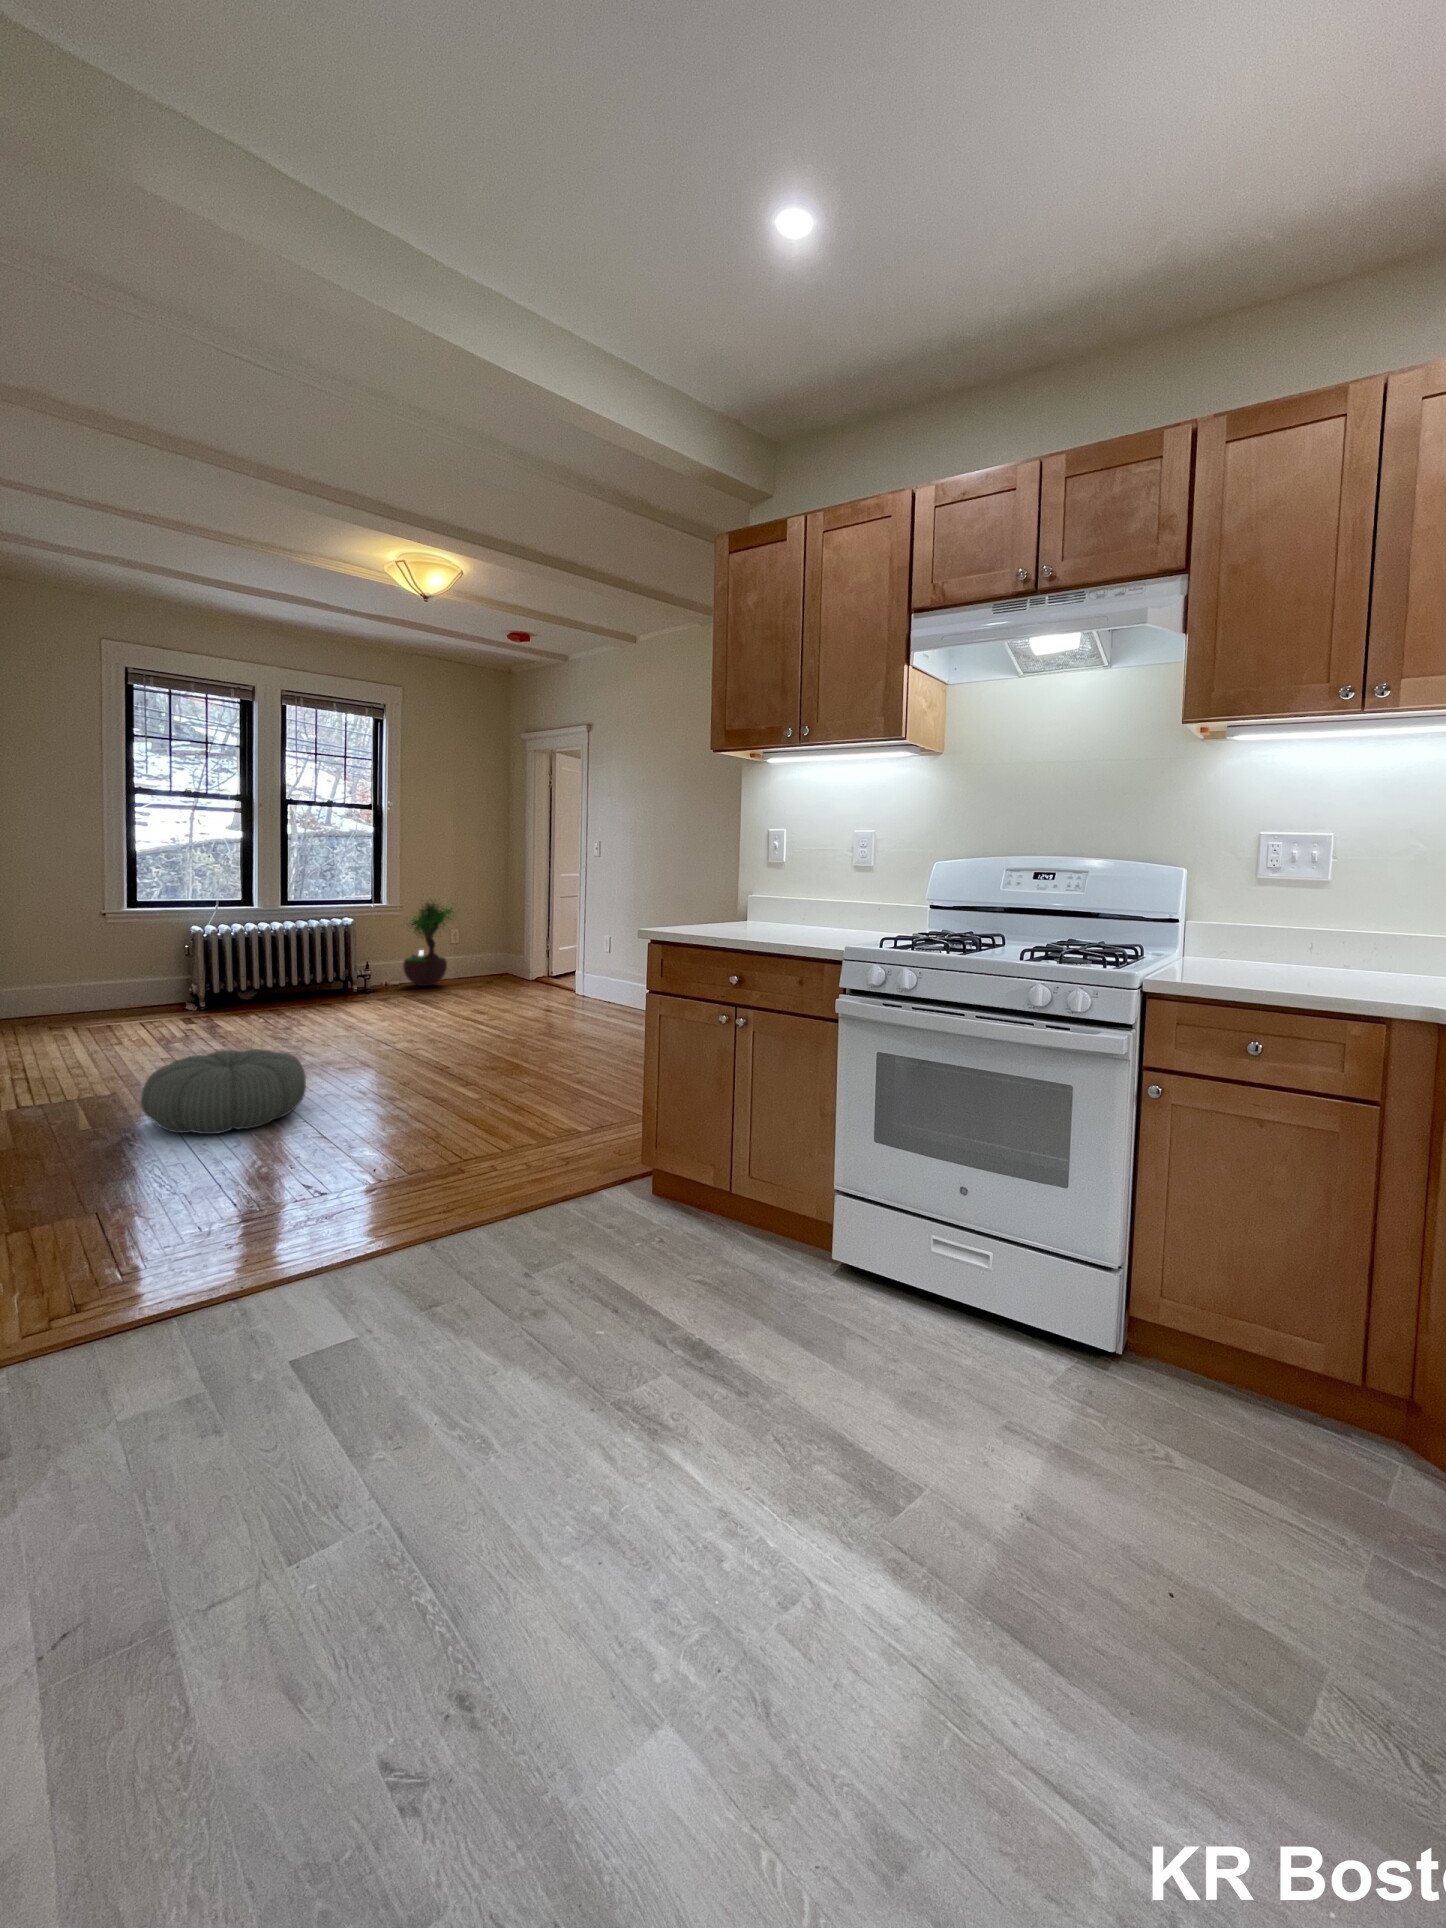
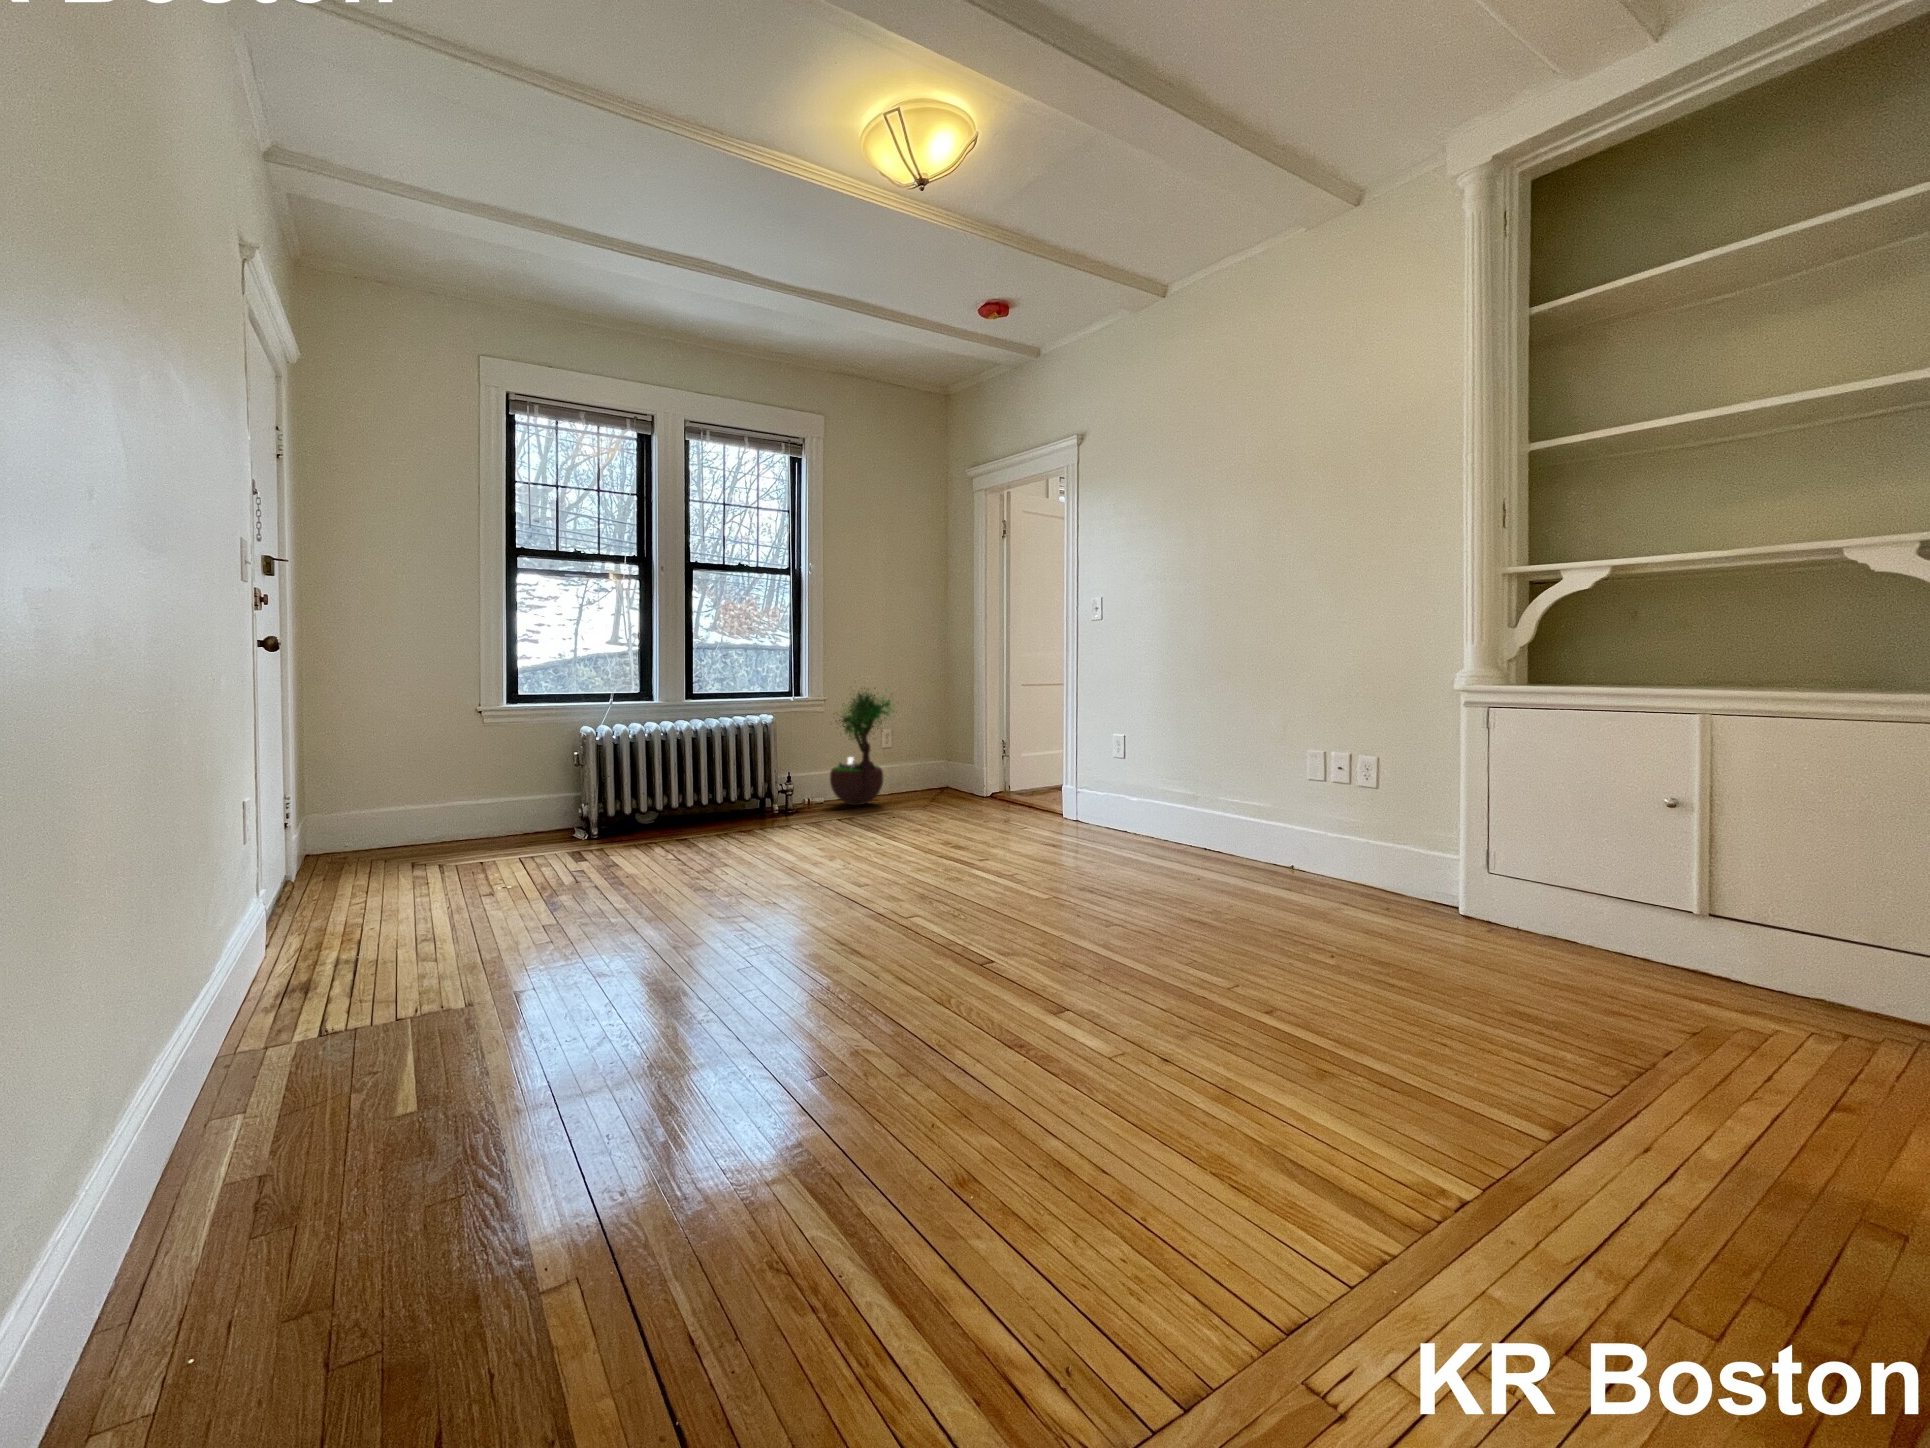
pouf: present [141,1049,306,1134] -> none [493,933,801,1152]

